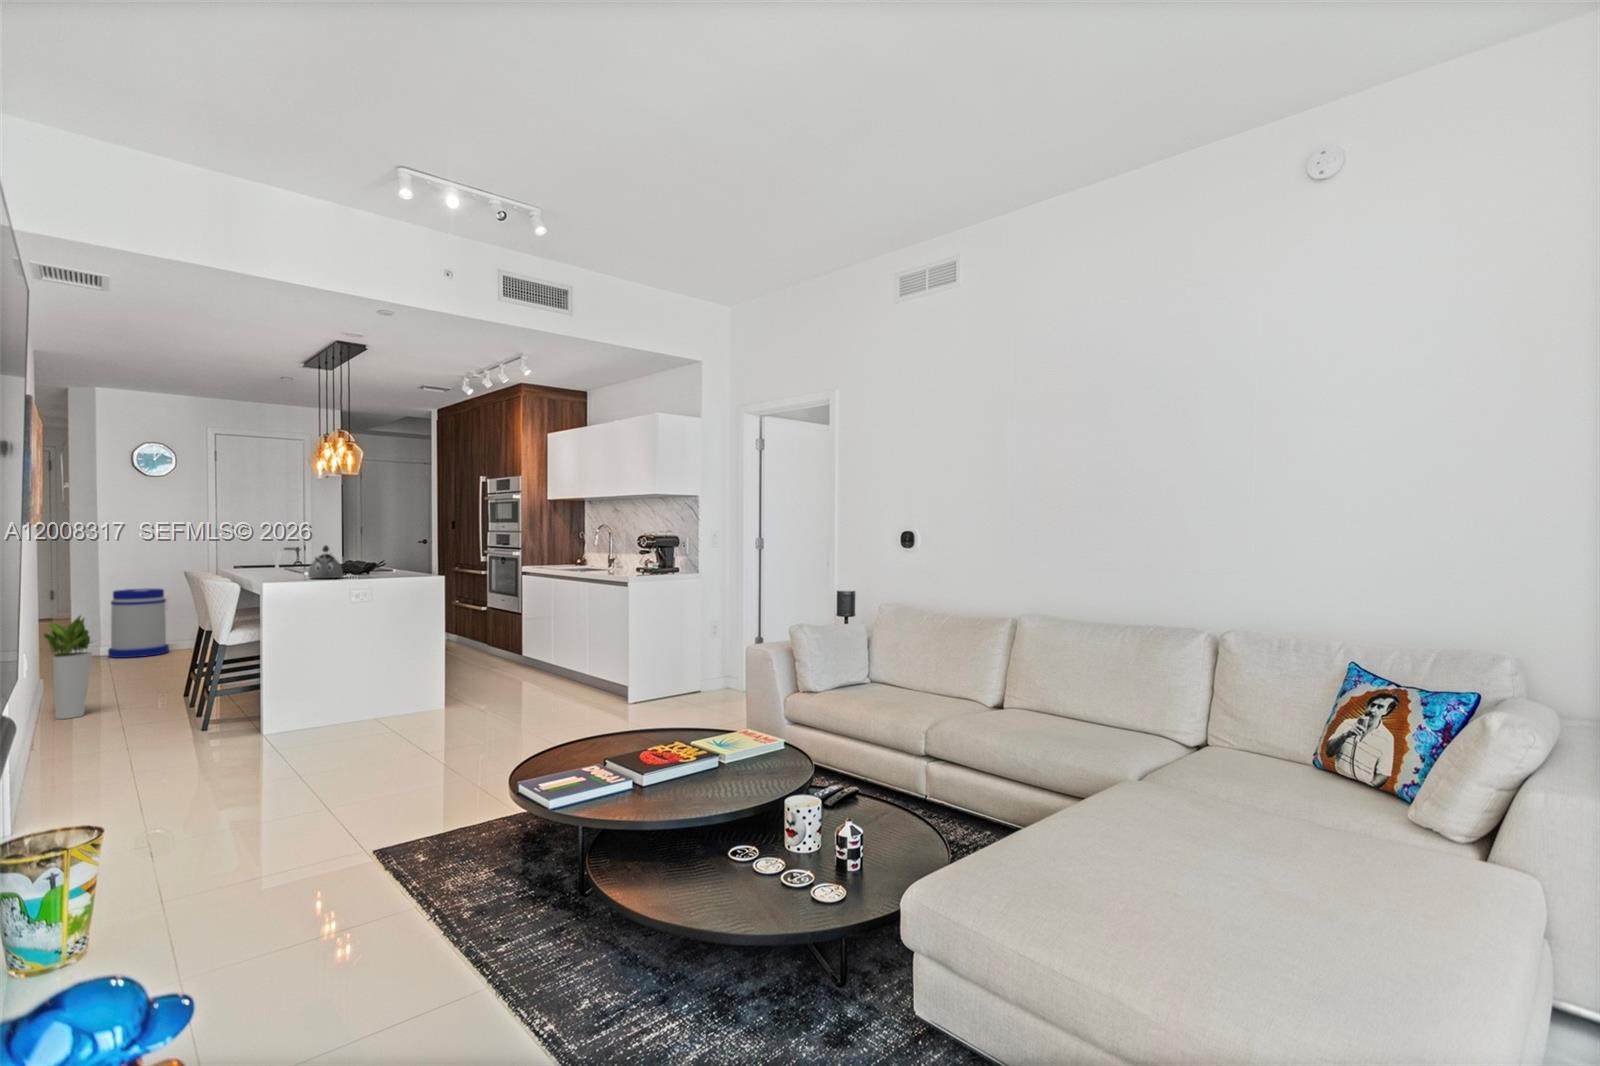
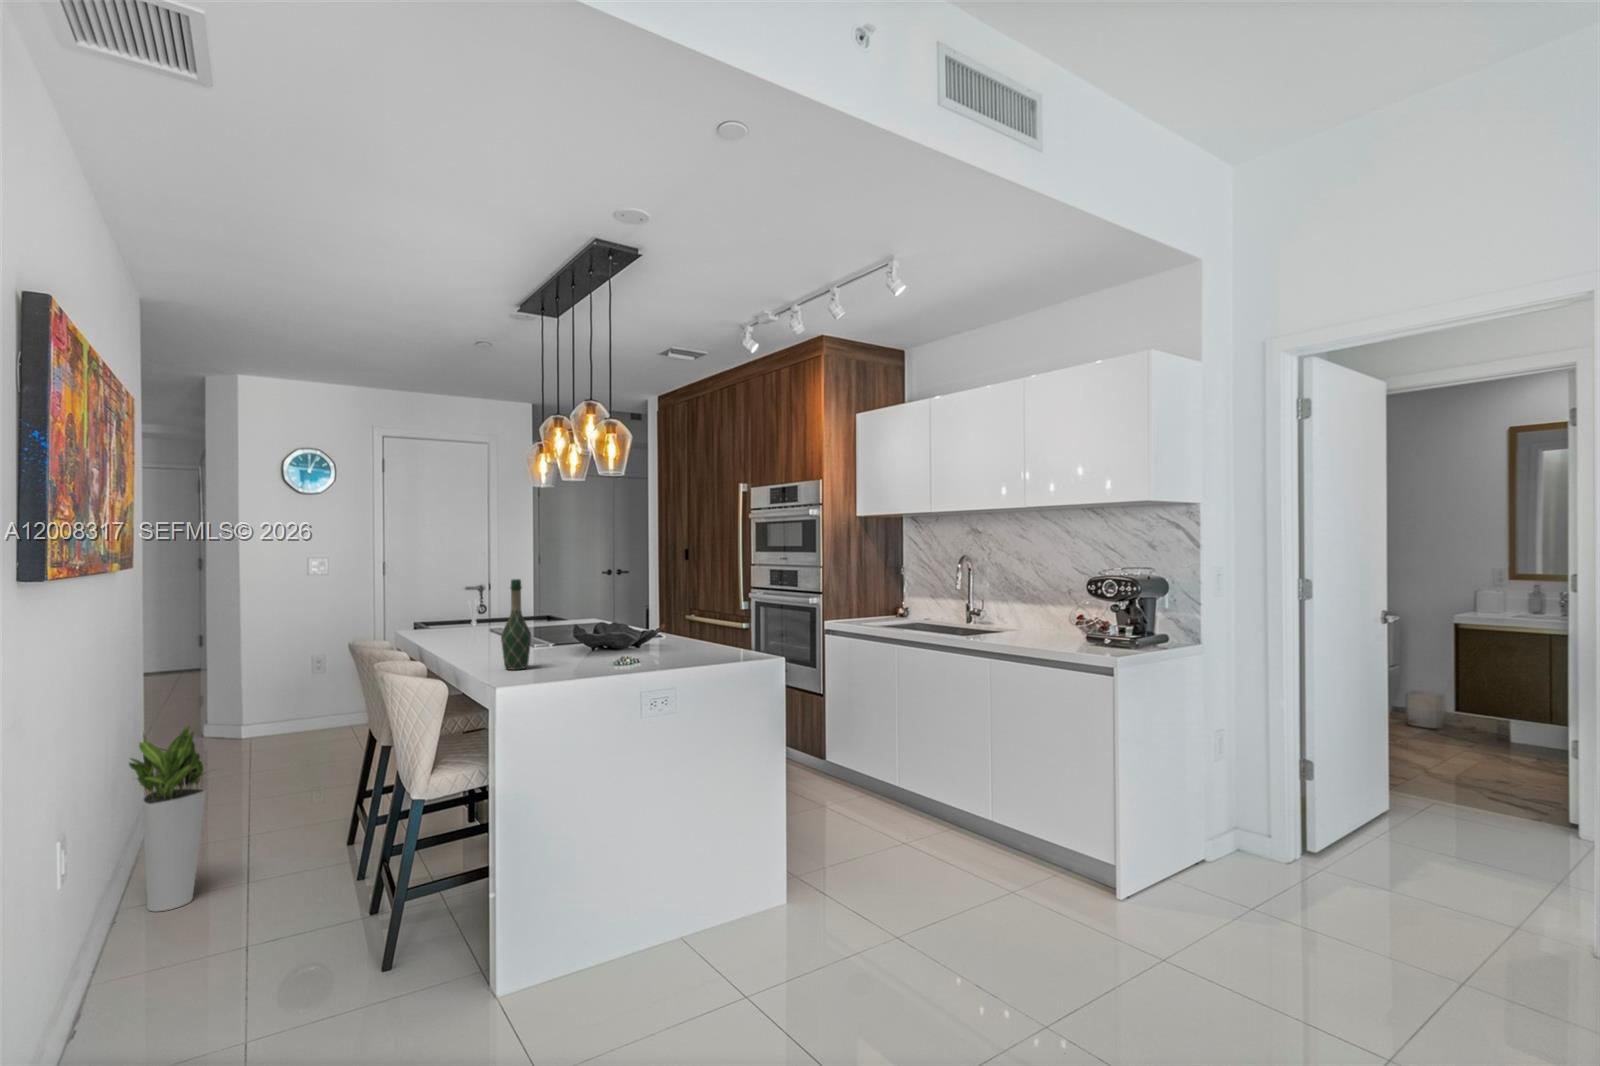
wine bottle: none [273,531,291,579] -> present [501,579,531,670]
kettle: present [308,545,343,578] -> none [562,605,619,670]
trash can: present [108,589,169,658] -> none [248,647,324,746]

